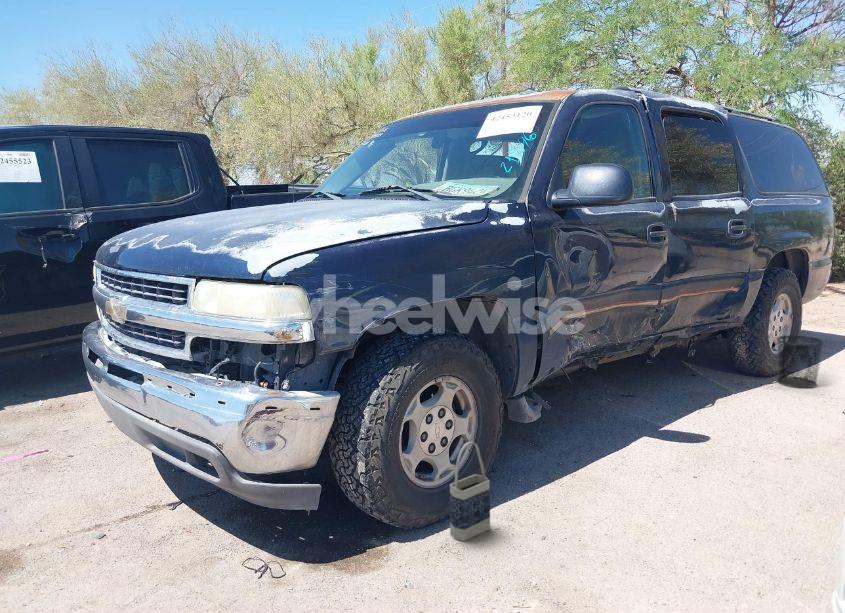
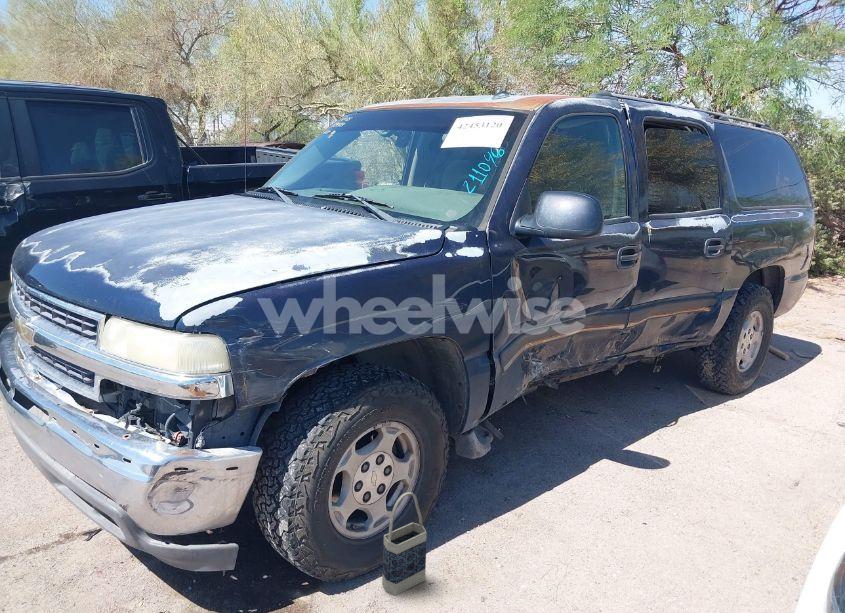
waste bin: present [777,335,824,388] -> none [743,353,794,410]

